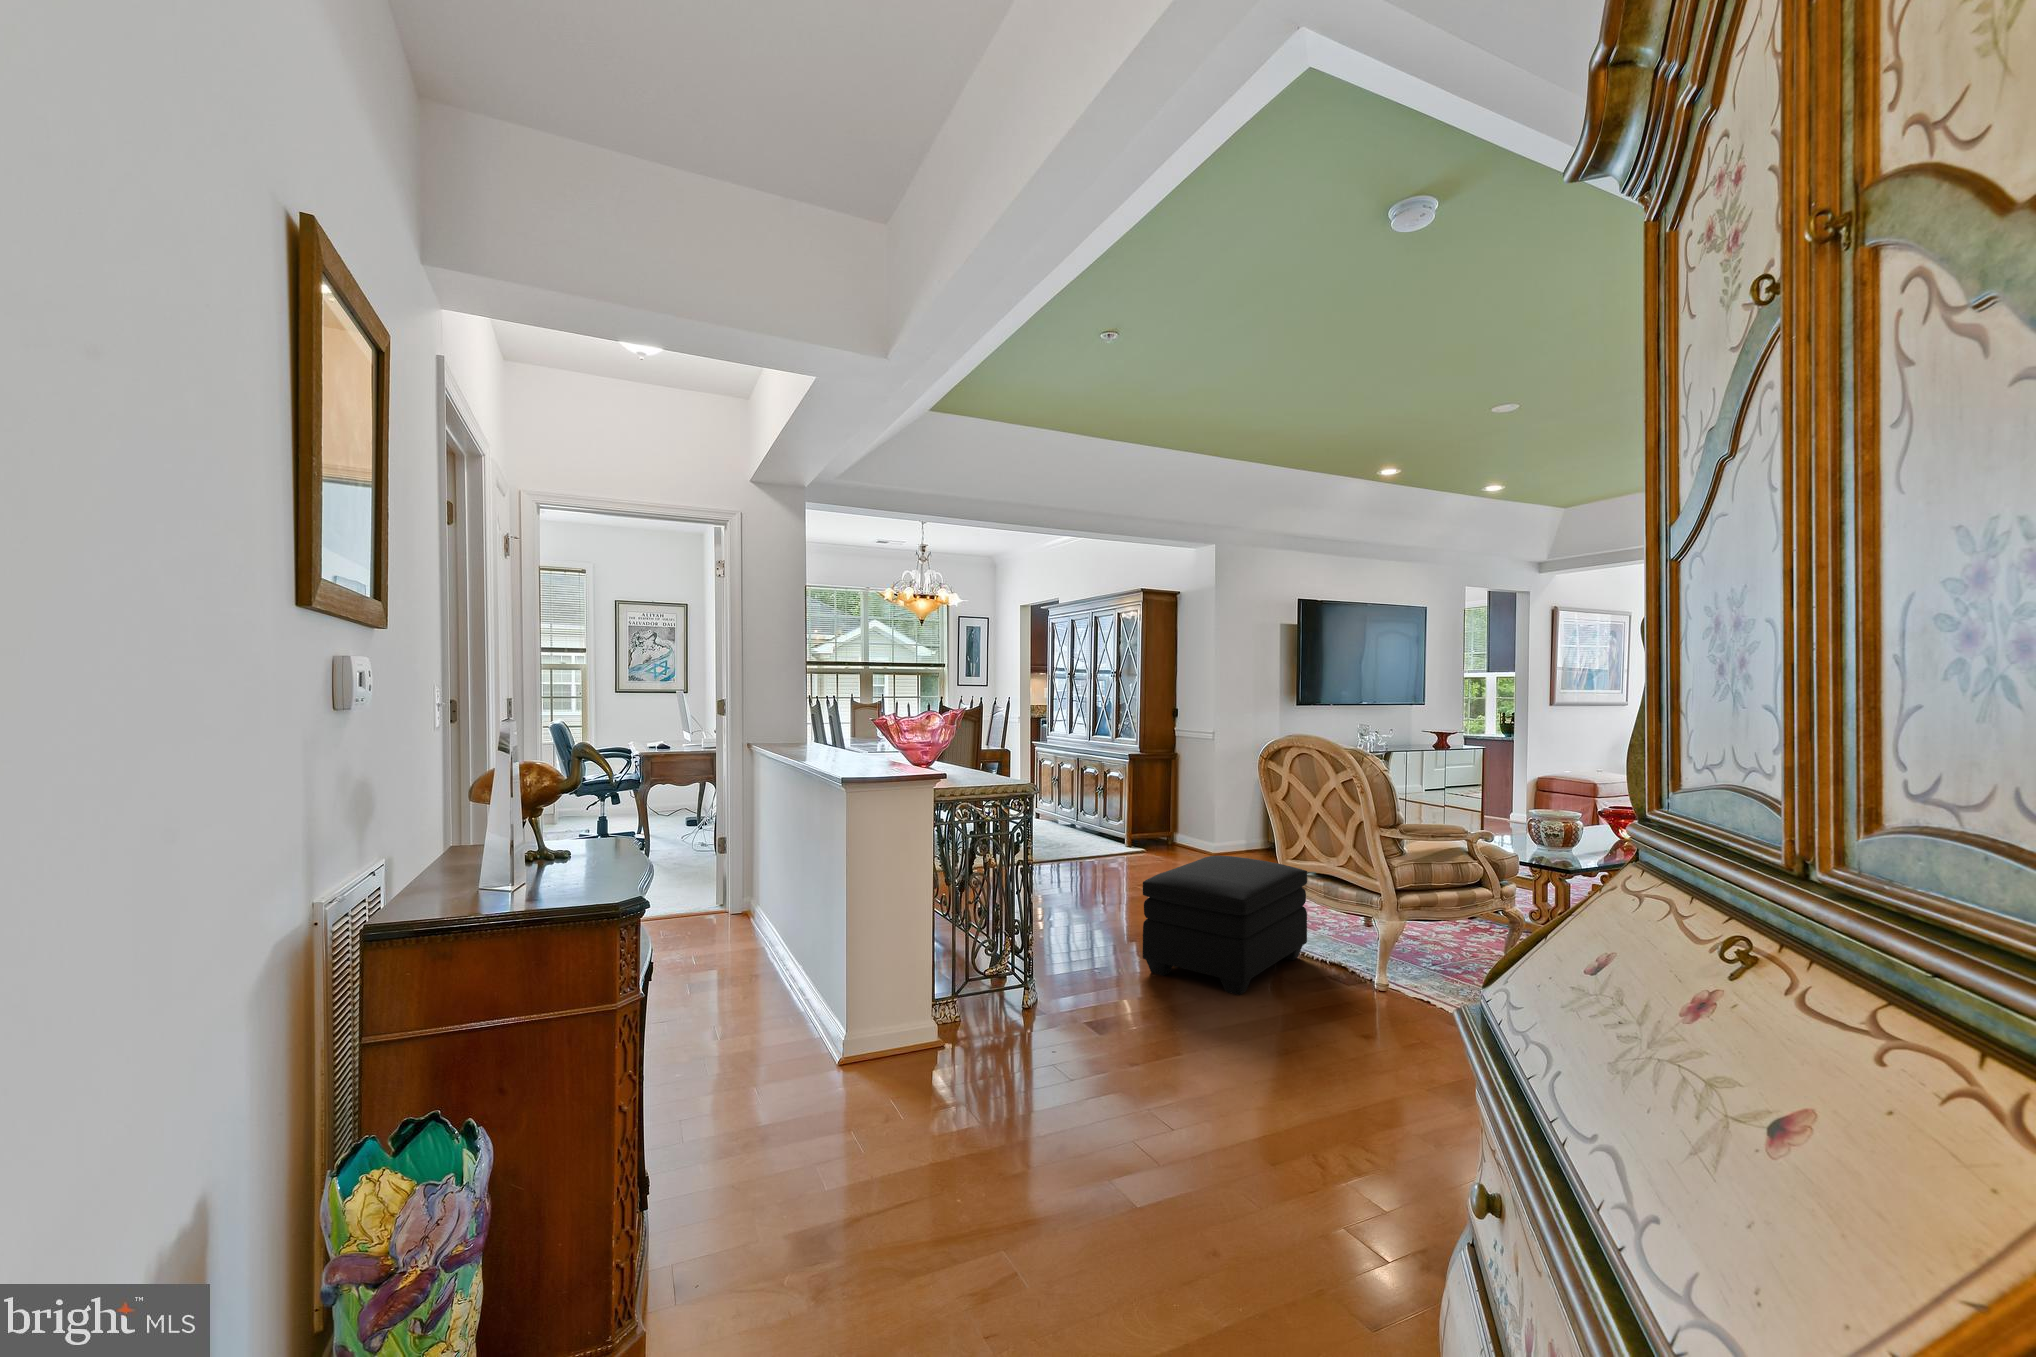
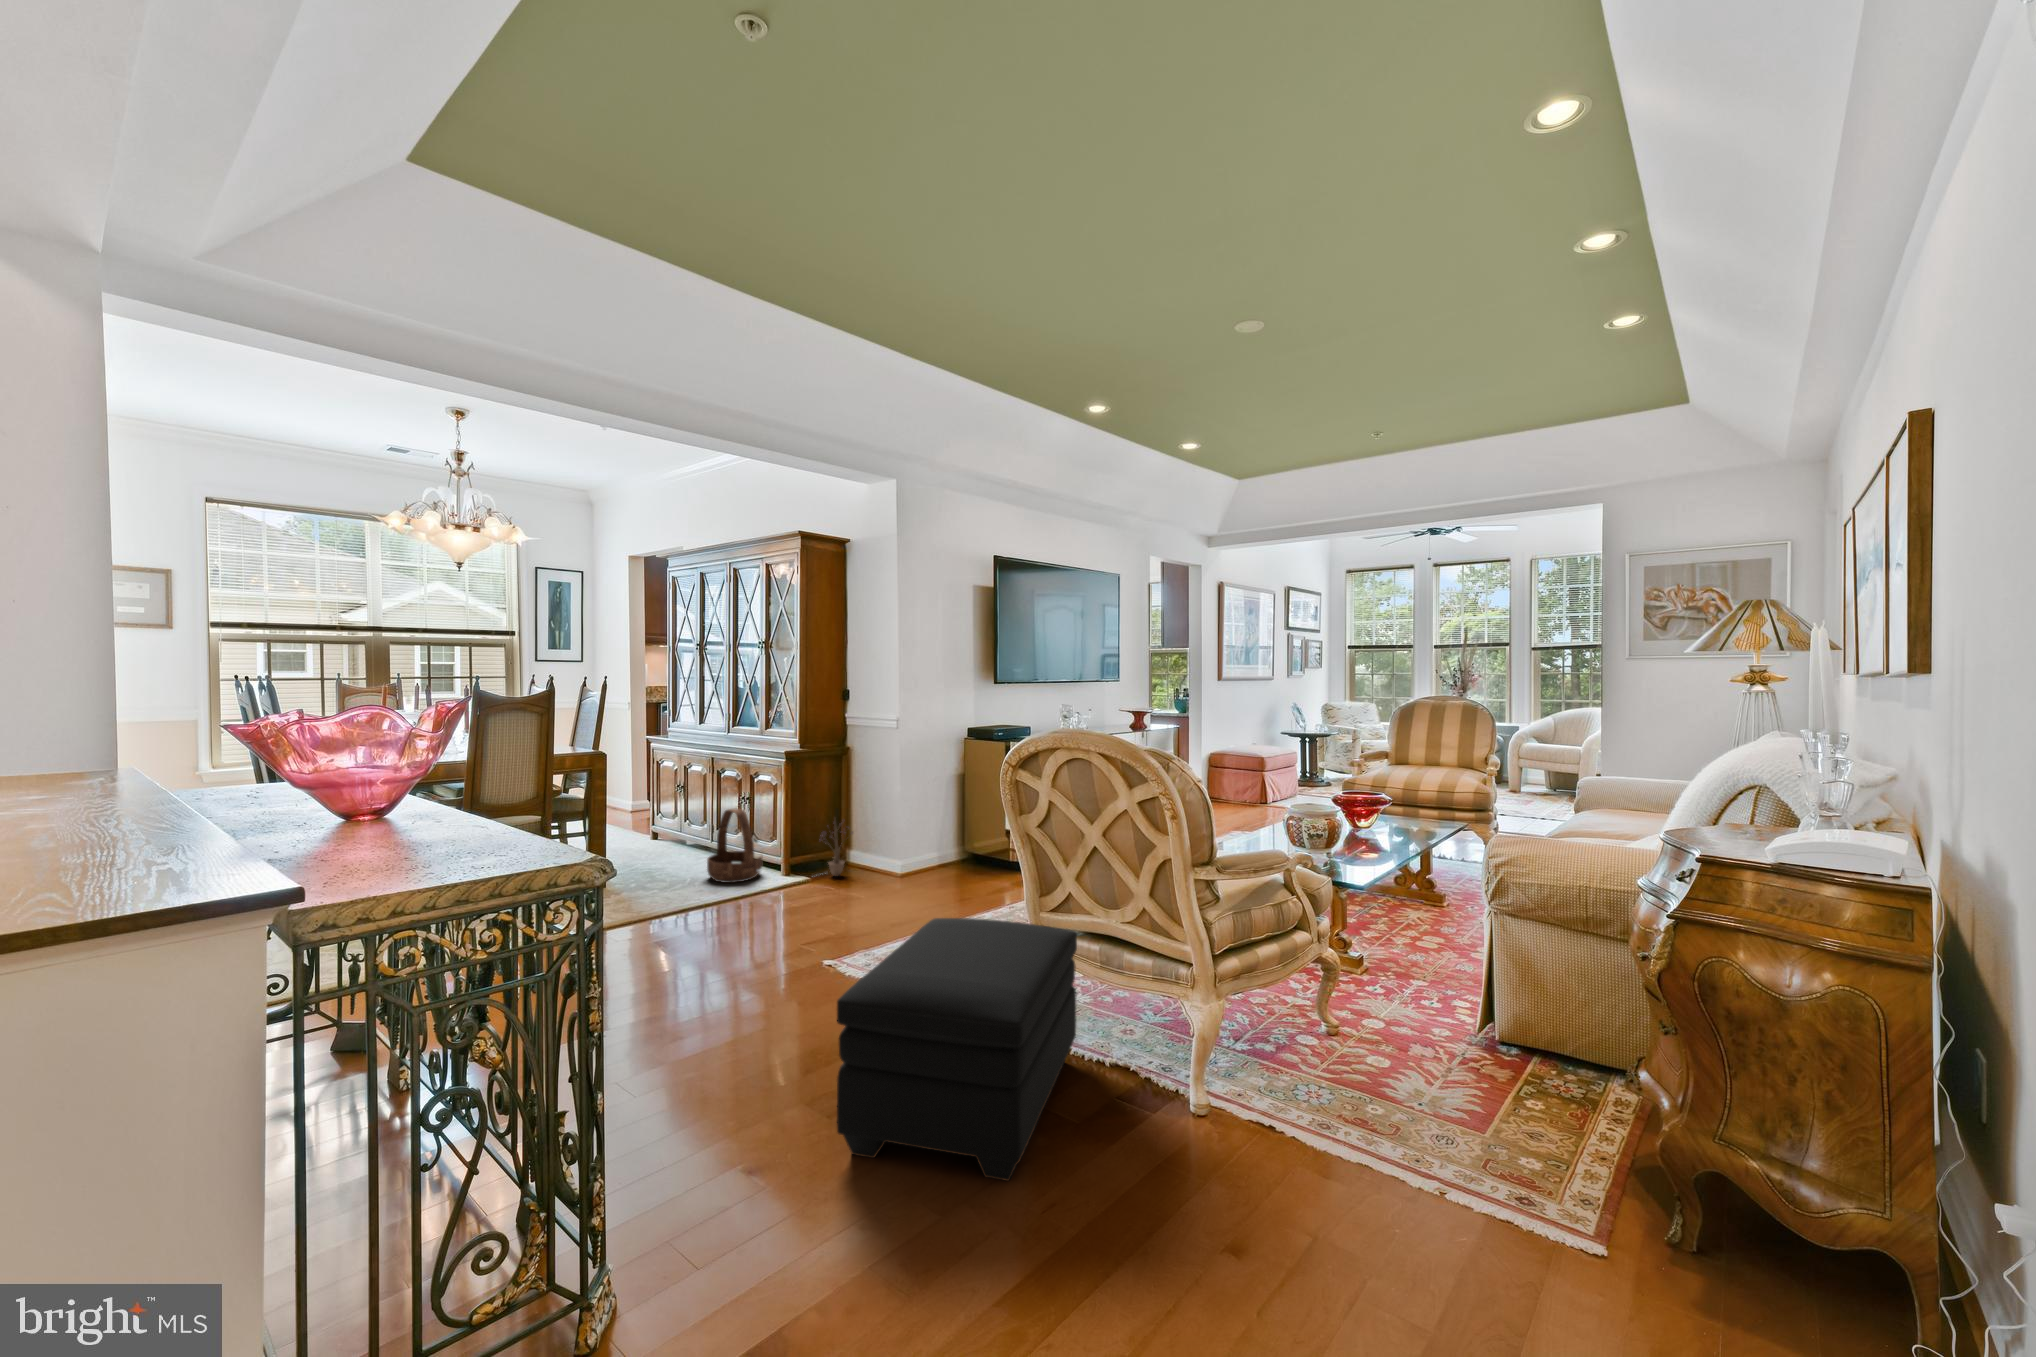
basket: none [1074,794,1112,847] -> present [707,809,762,883]
decorative plant: none [1148,805,1180,850] -> present [812,819,853,877]

